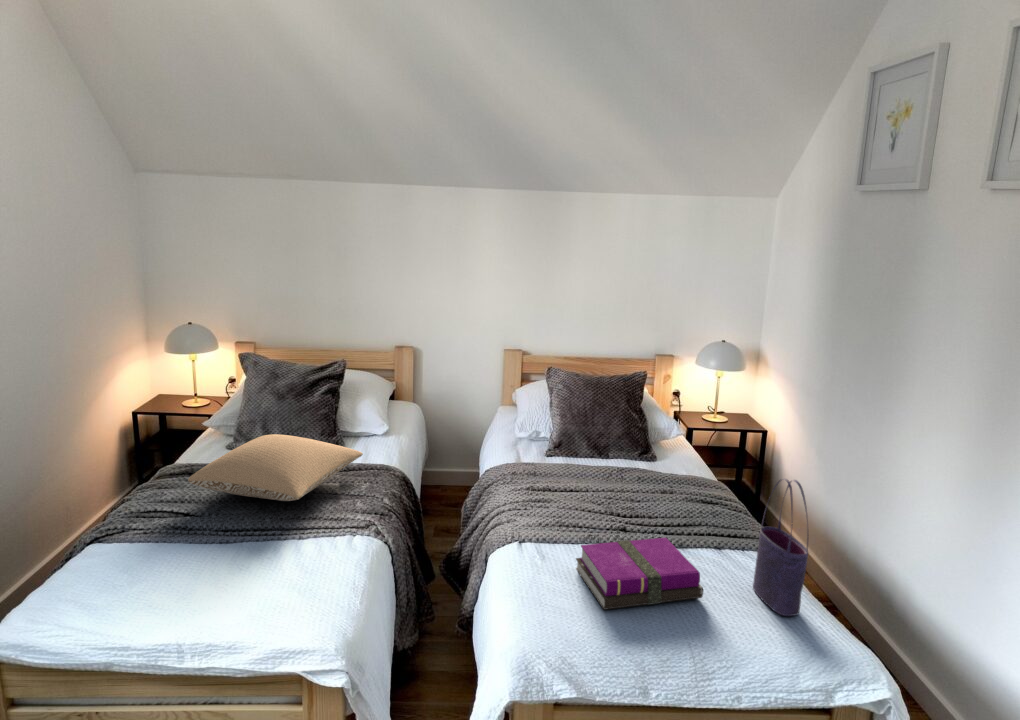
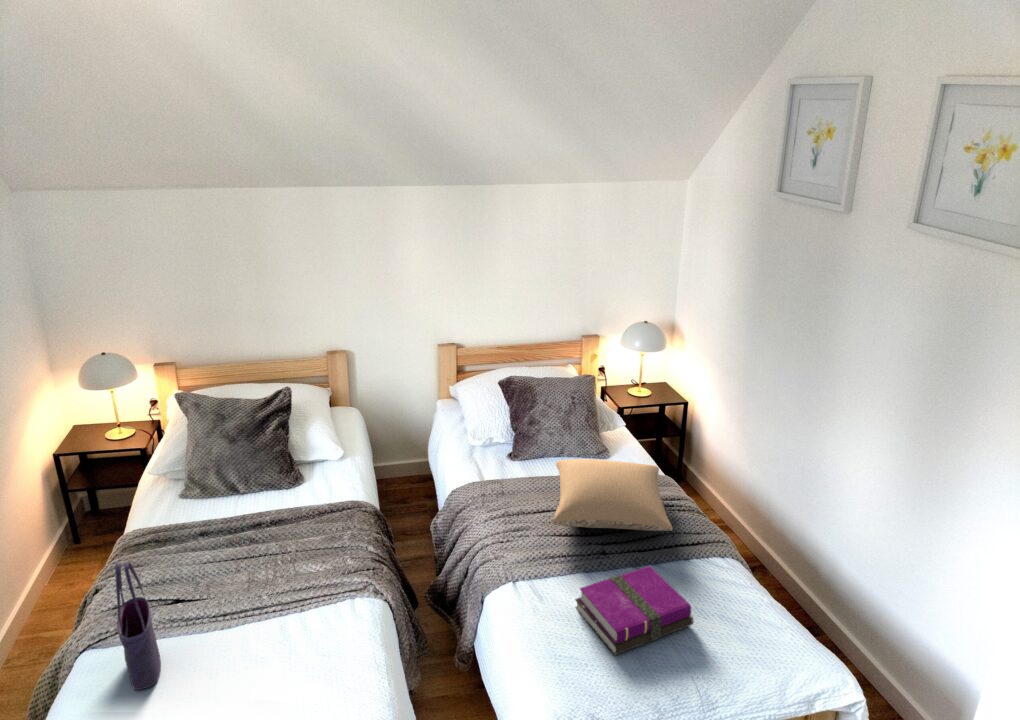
pillow: present [188,434,363,501] -> present [553,459,673,531]
tote bag: present [753,479,808,616] -> present [115,562,161,690]

